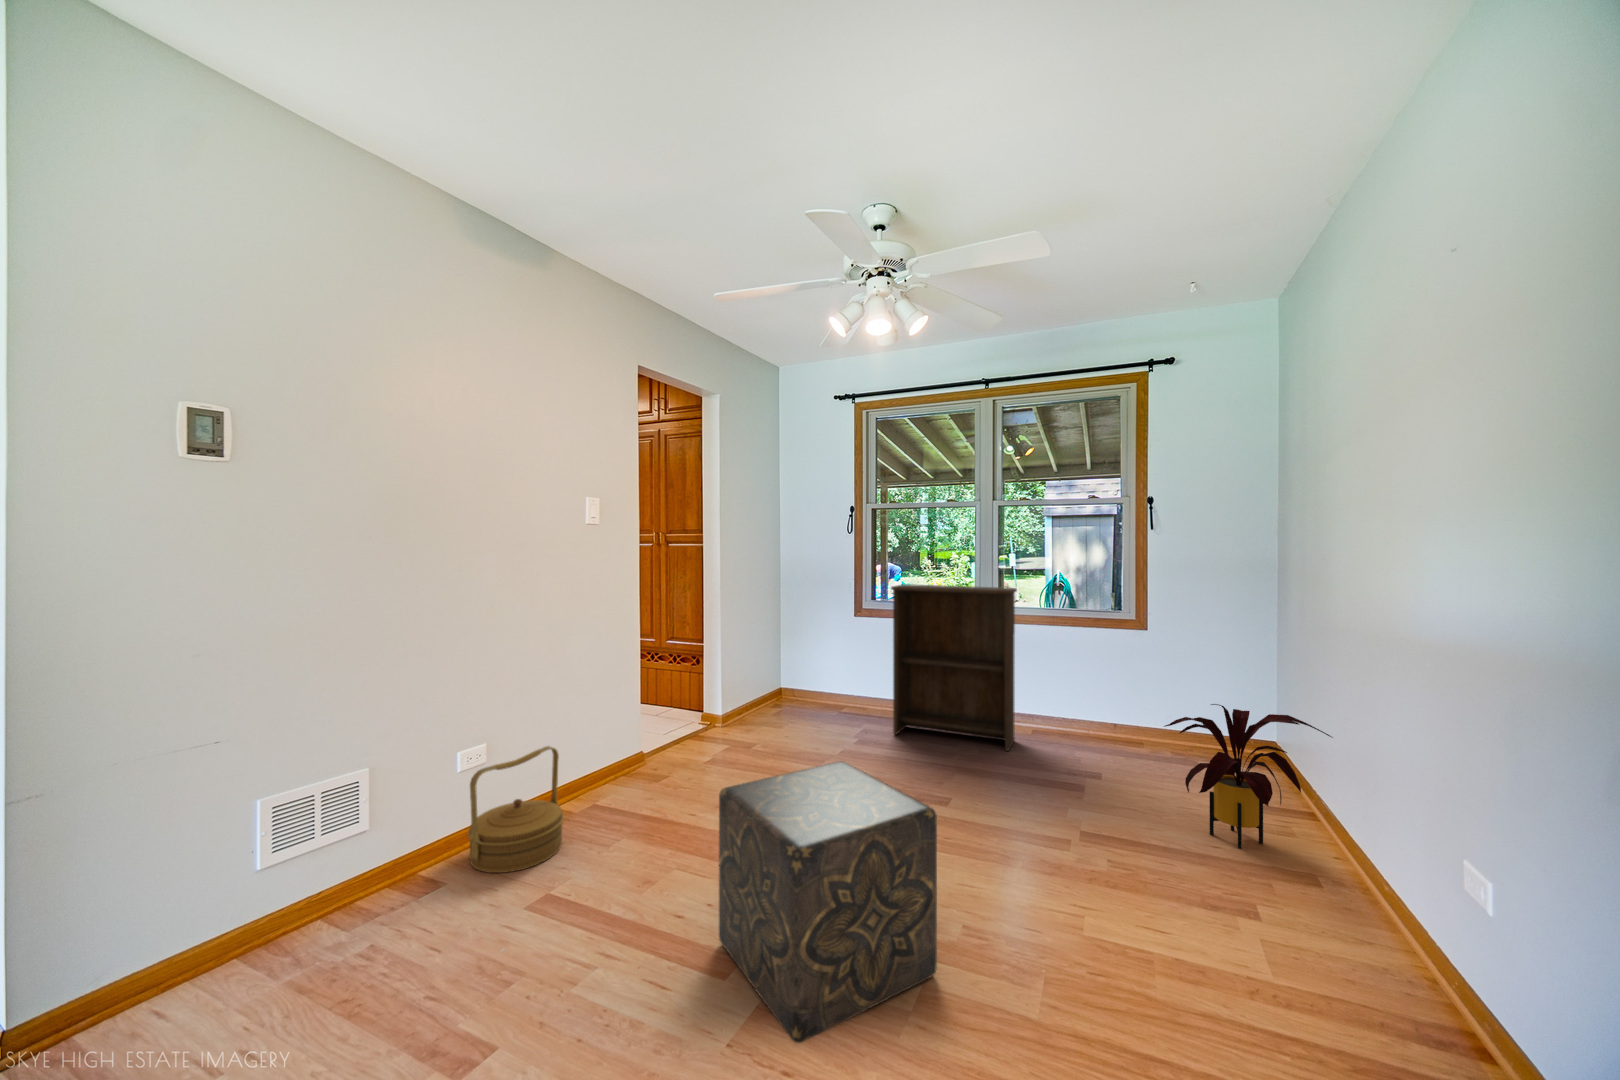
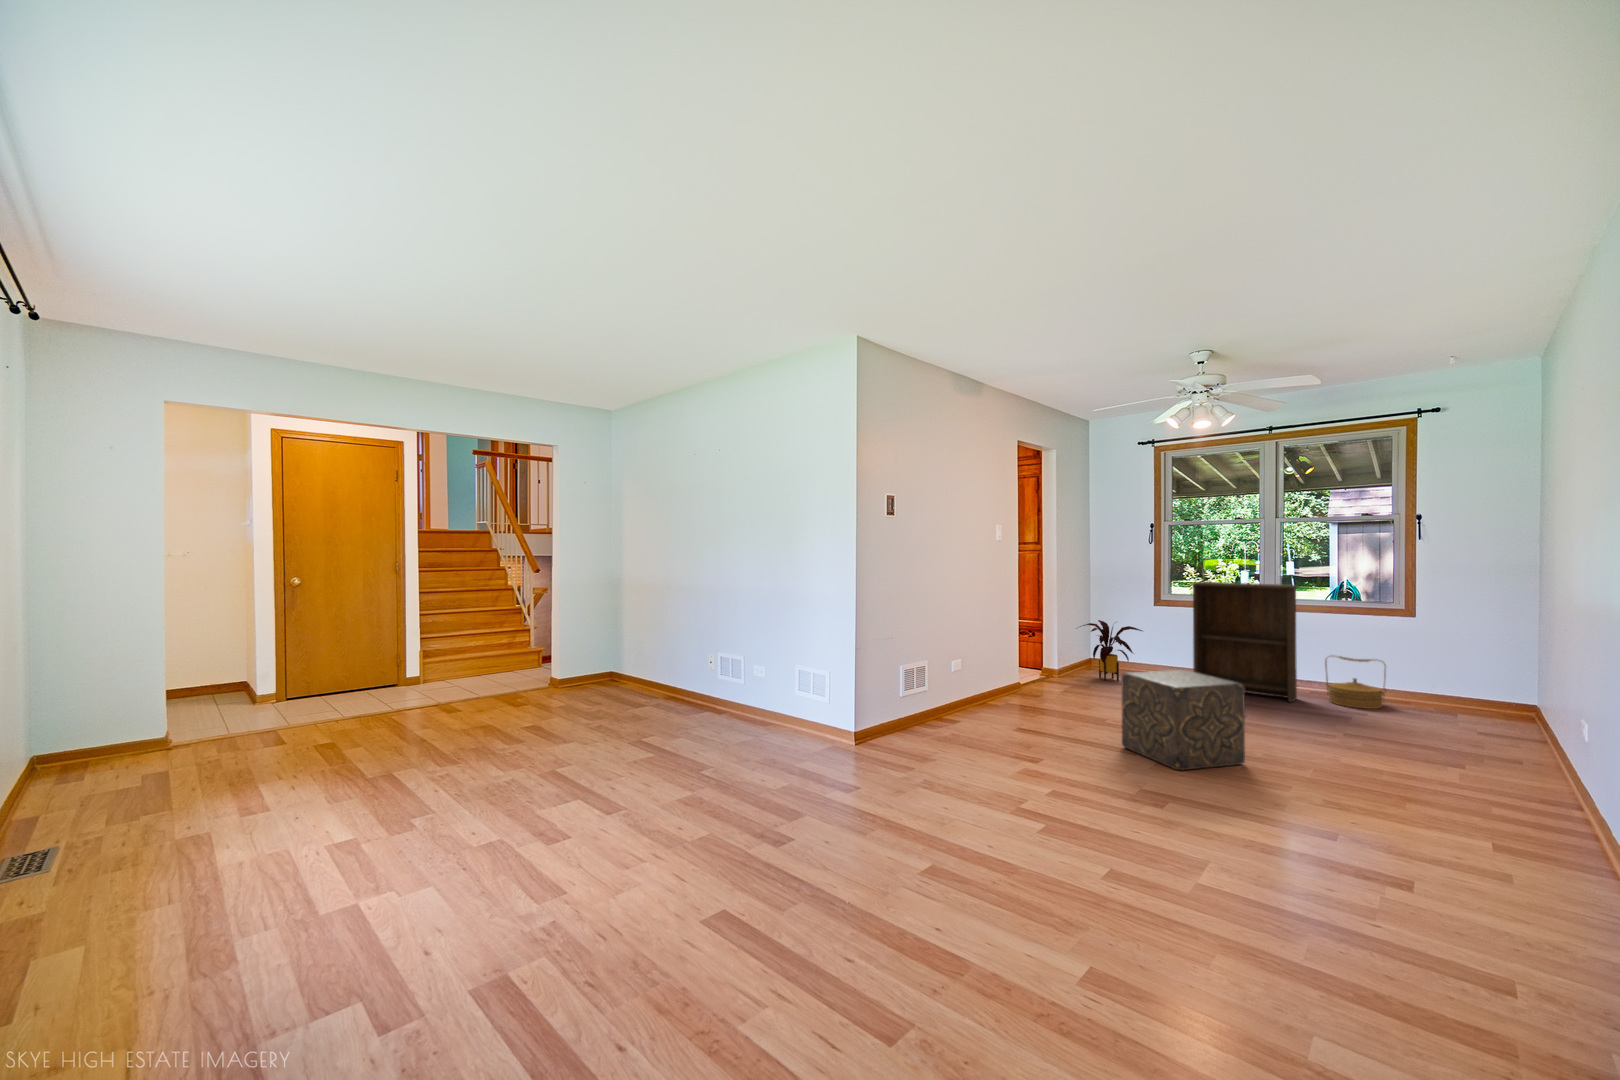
house plant: present [1164,704,1333,848] -> present [1080,620,1142,681]
woven basket: present [468,746,564,873] -> present [1325,656,1386,709]

